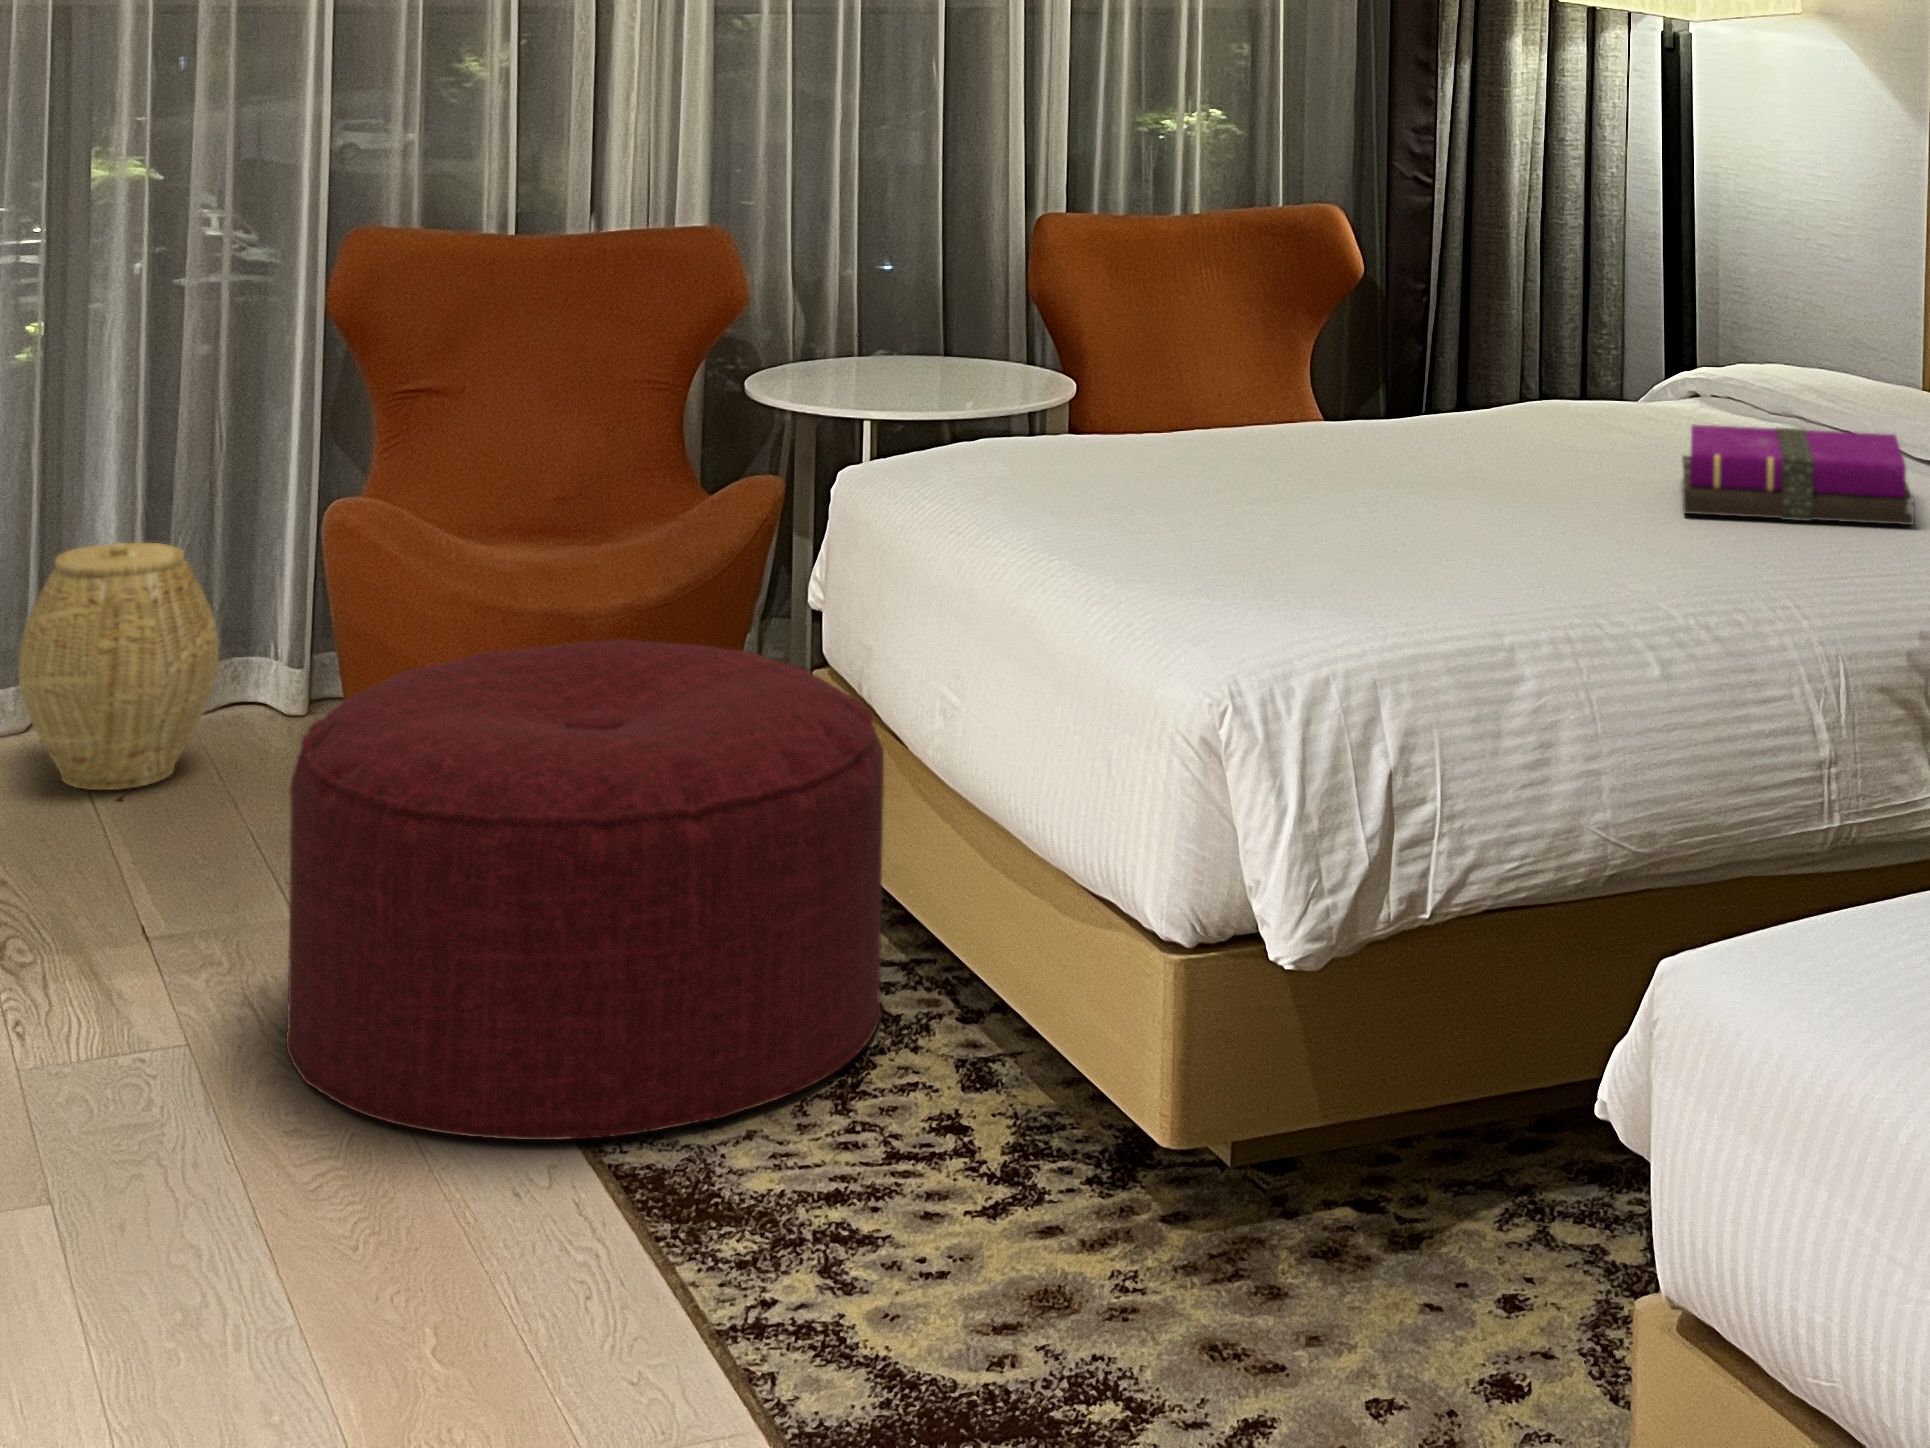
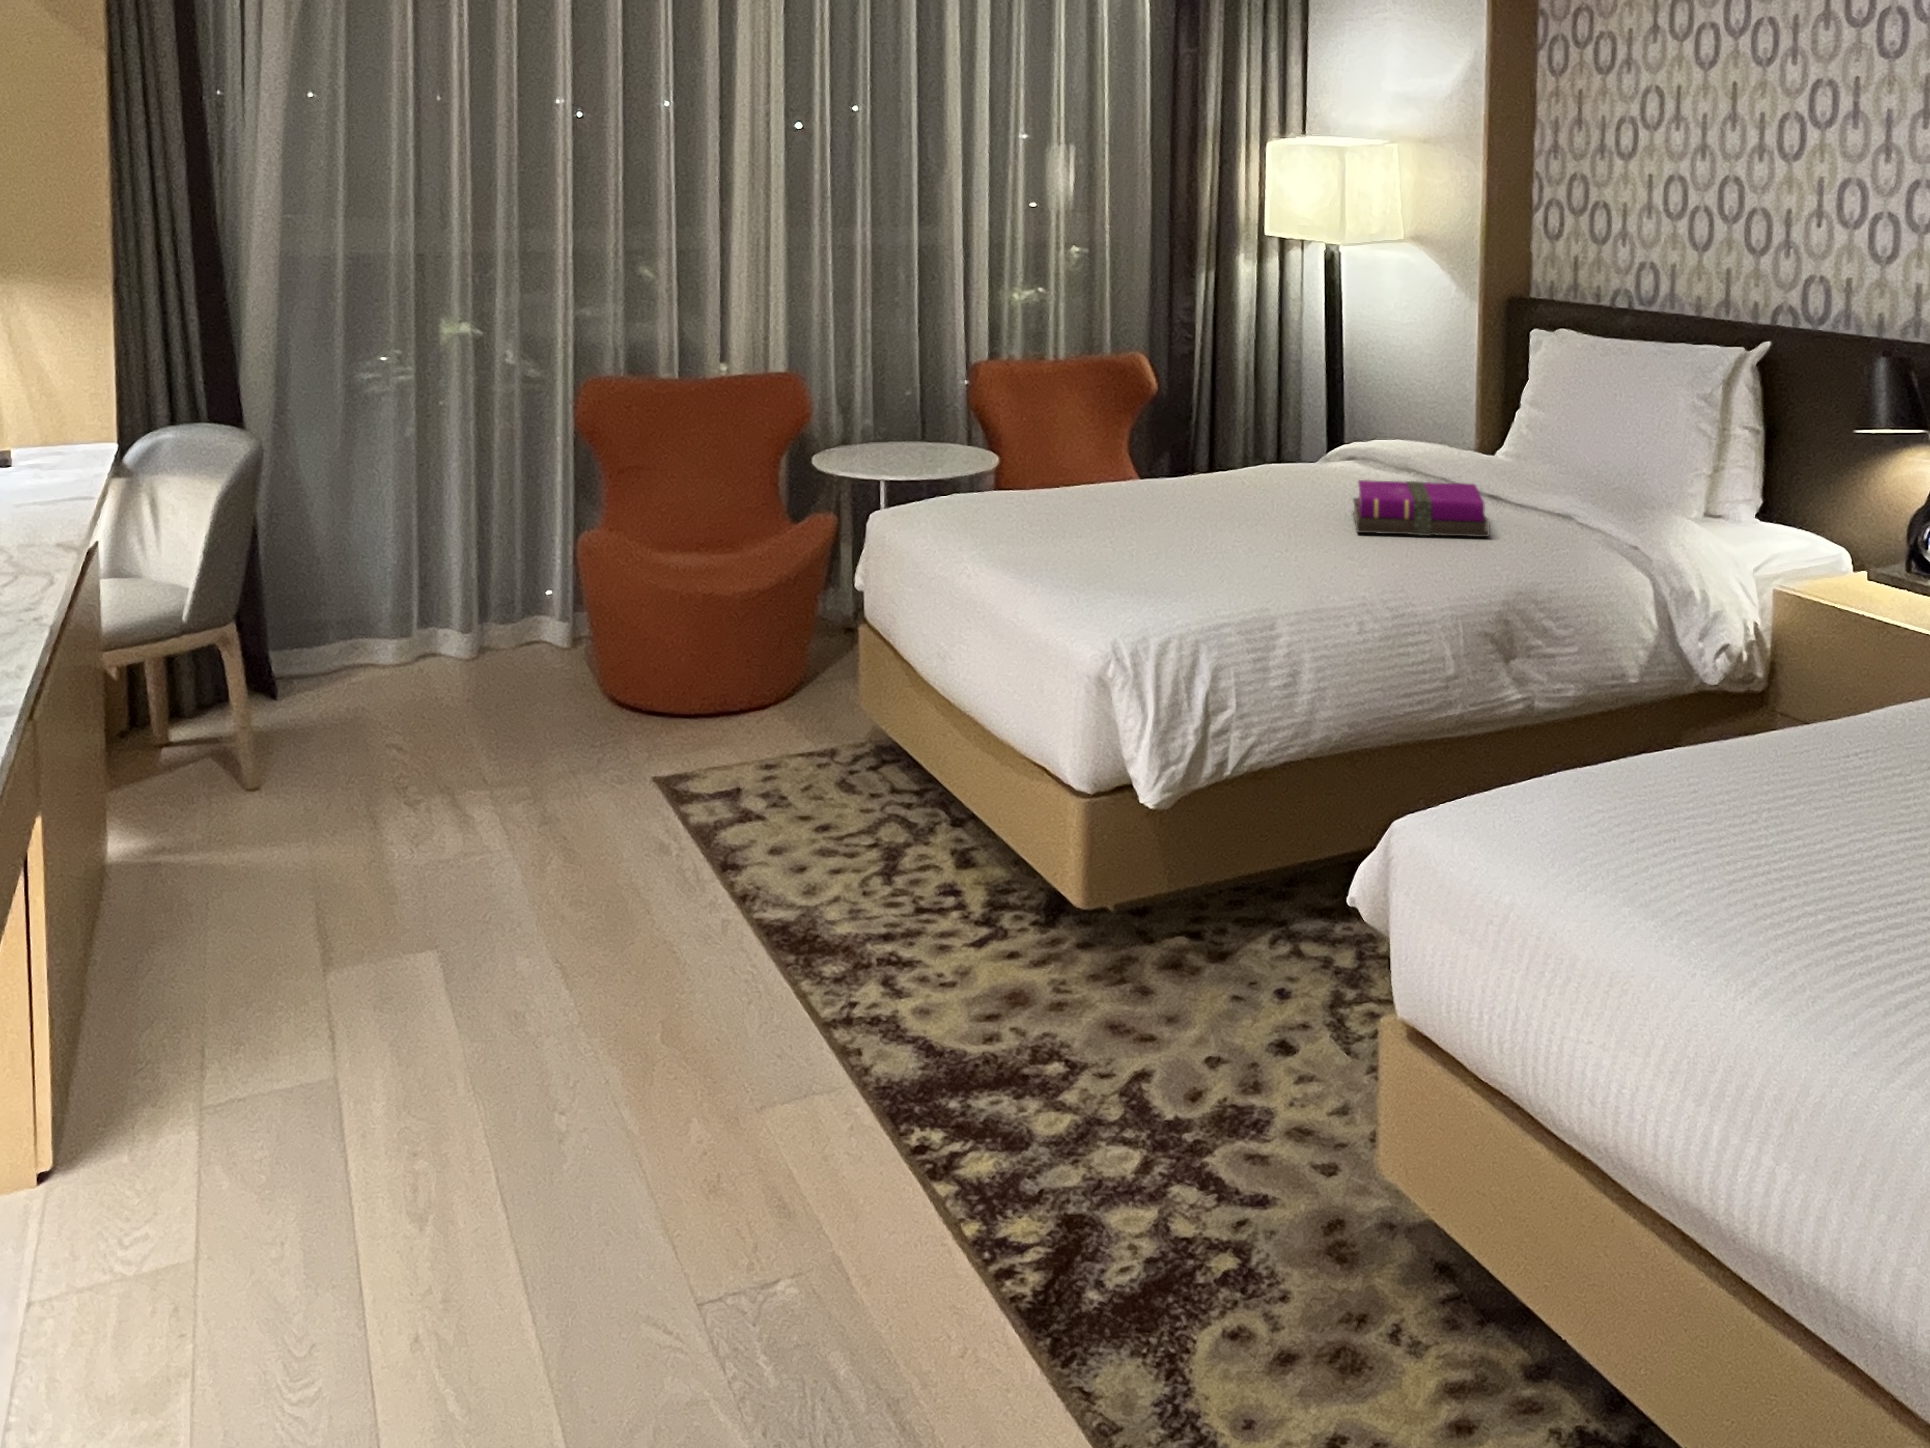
woven basket: present [18,543,219,790] -> none [407,559,520,699]
ottoman: present [286,639,884,1140] -> none [568,615,906,905]

